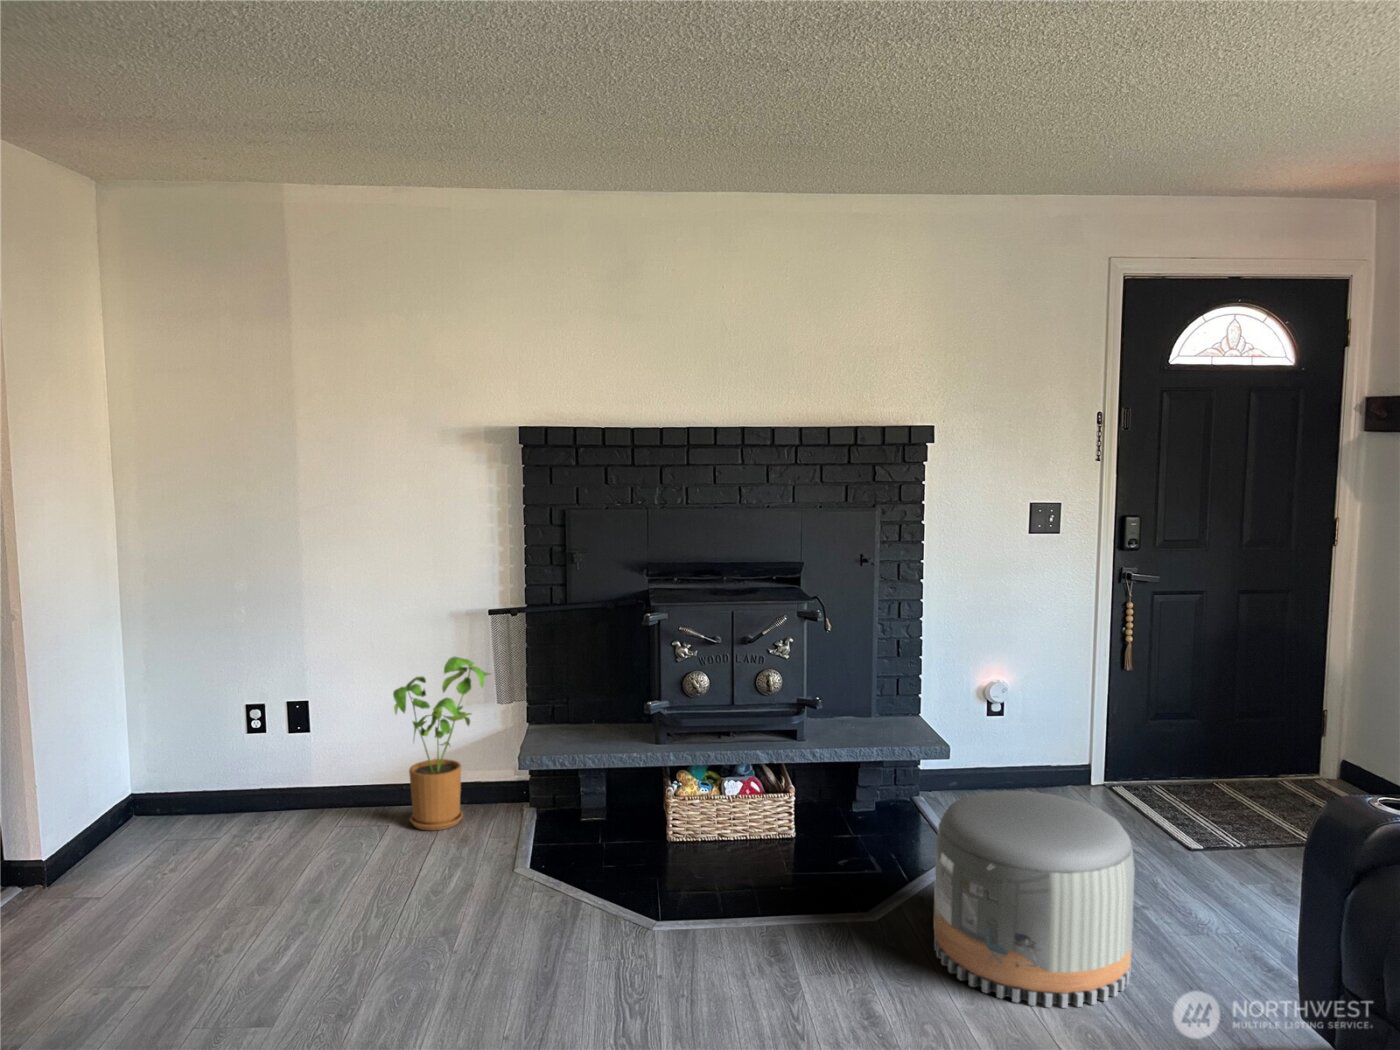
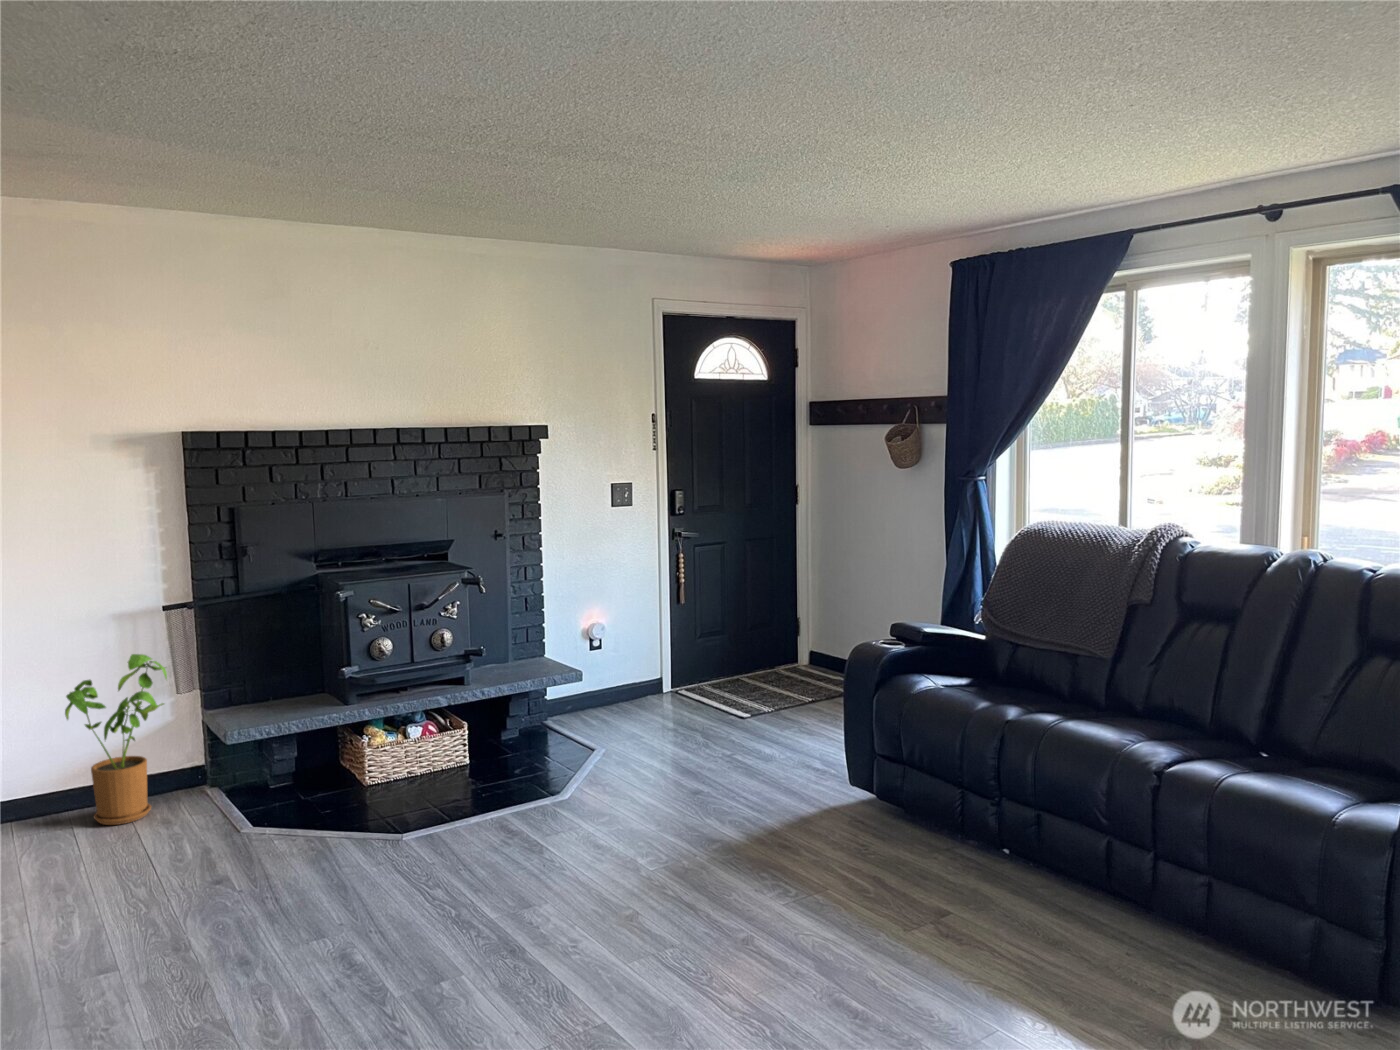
pouf: present [933,791,1135,1008] -> none [612,684,744,820]

